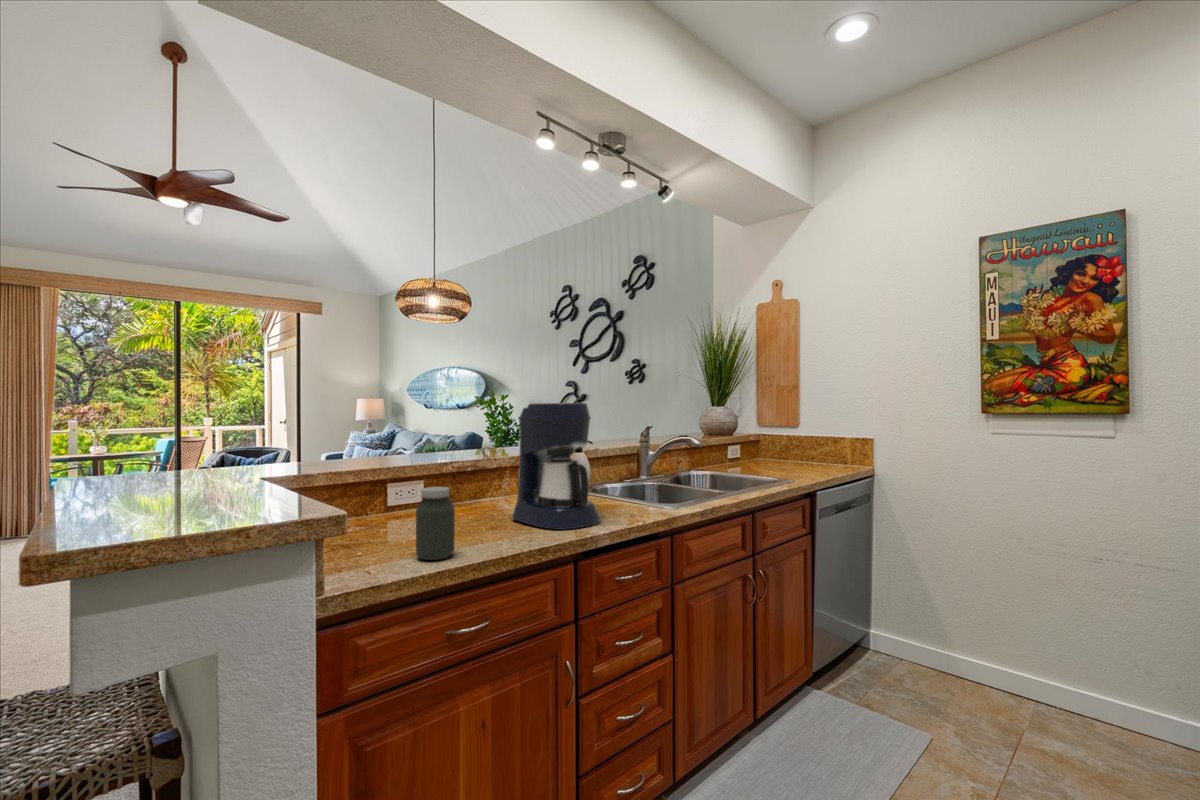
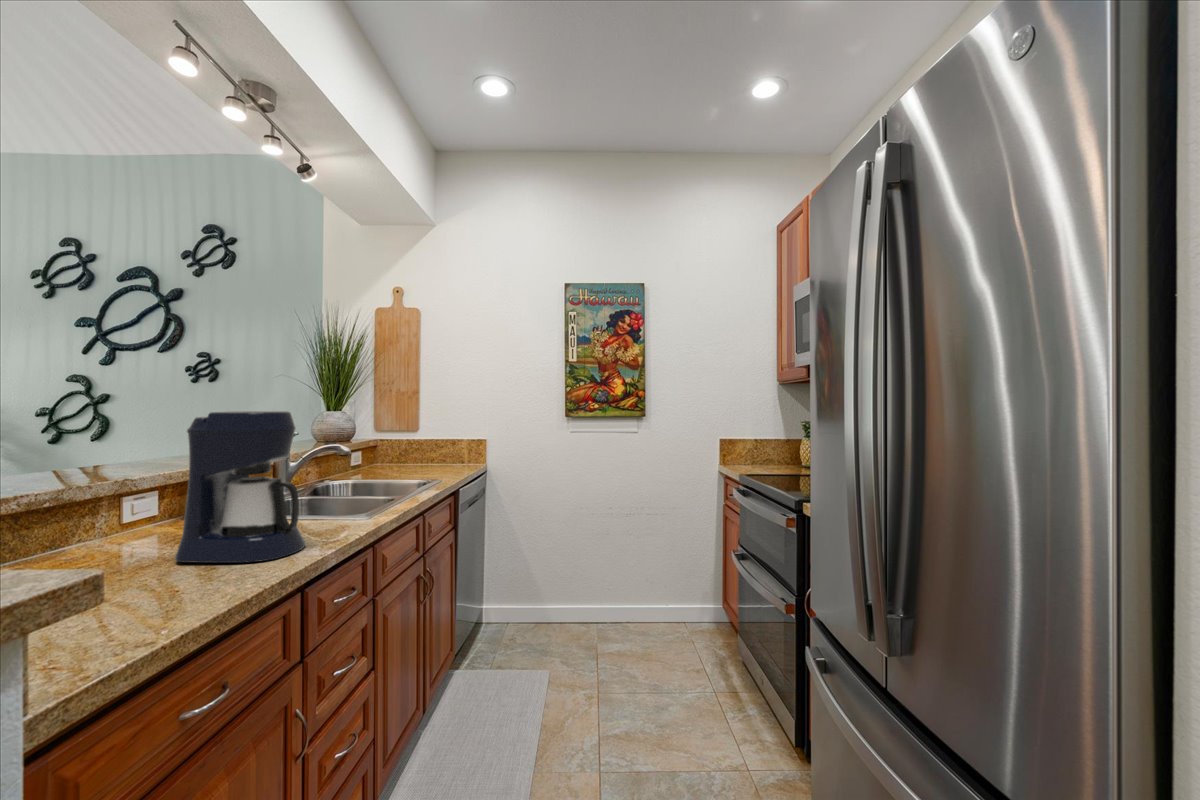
jar: present [416,487,455,560] -> none [106,526,172,629]

